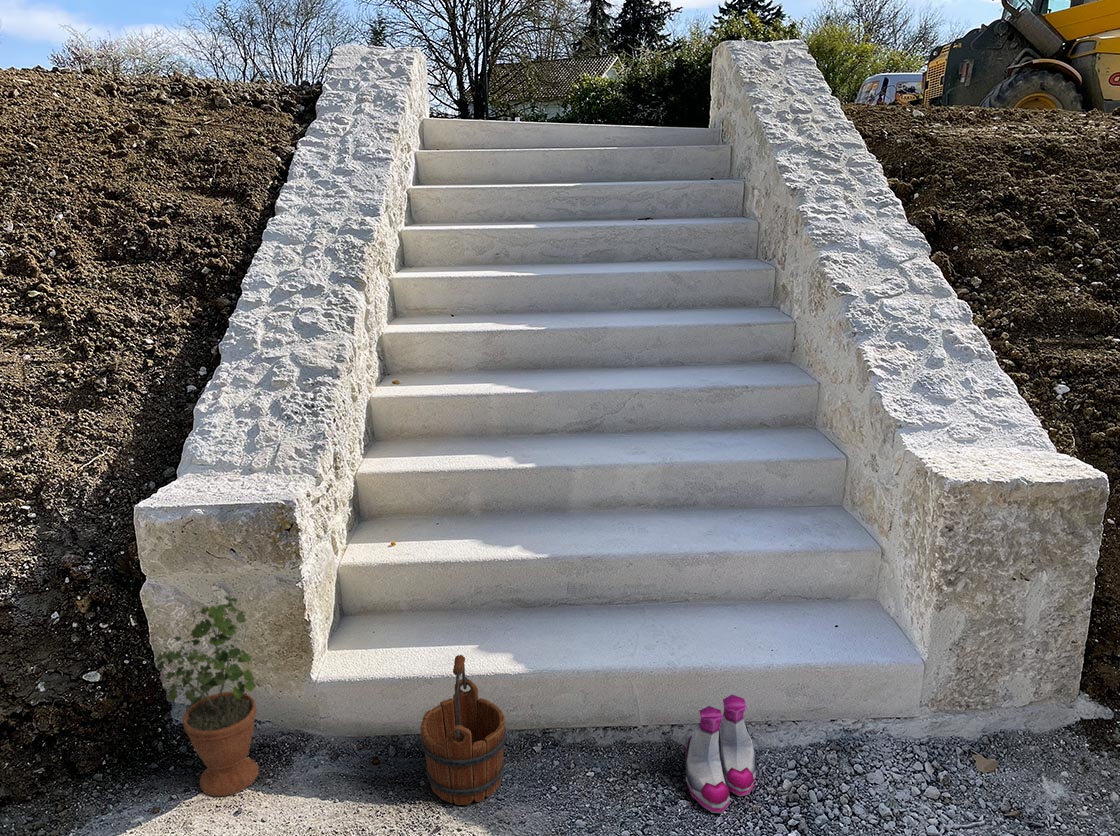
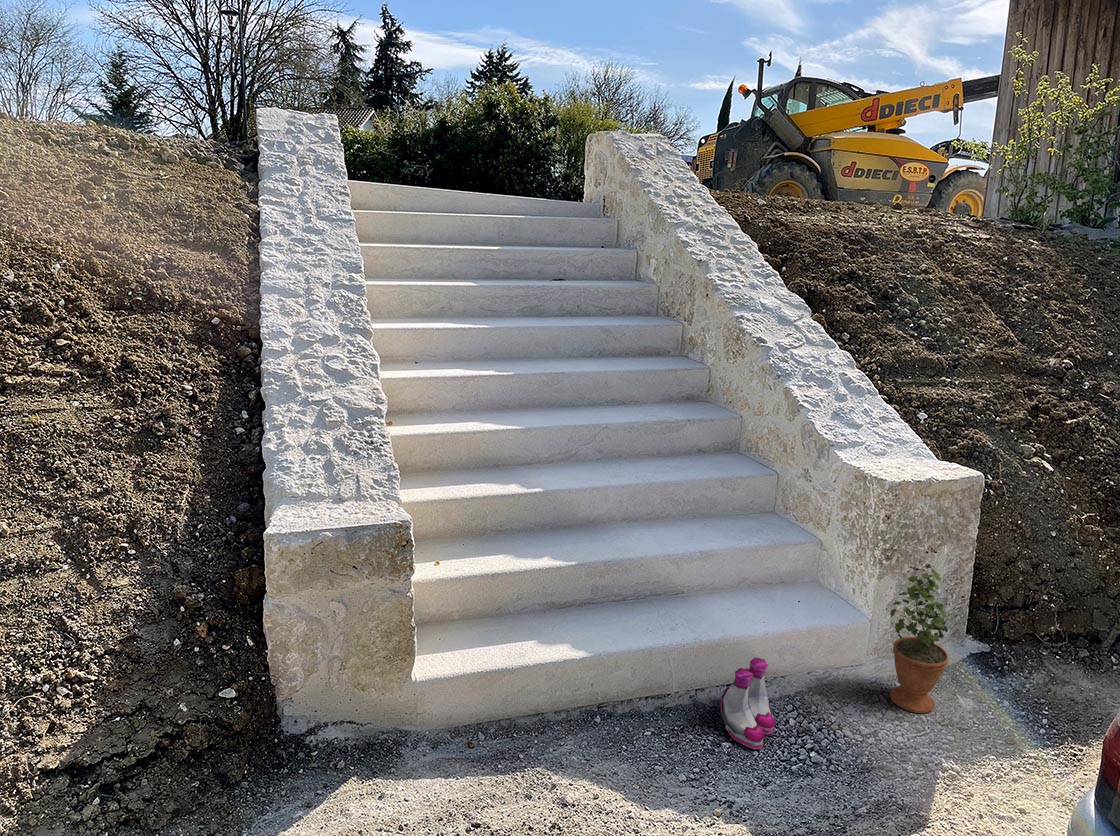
potted plant: present [156,590,259,796] -> present [890,561,953,713]
wooden bucket: present [420,655,506,805] -> none [524,647,594,771]

